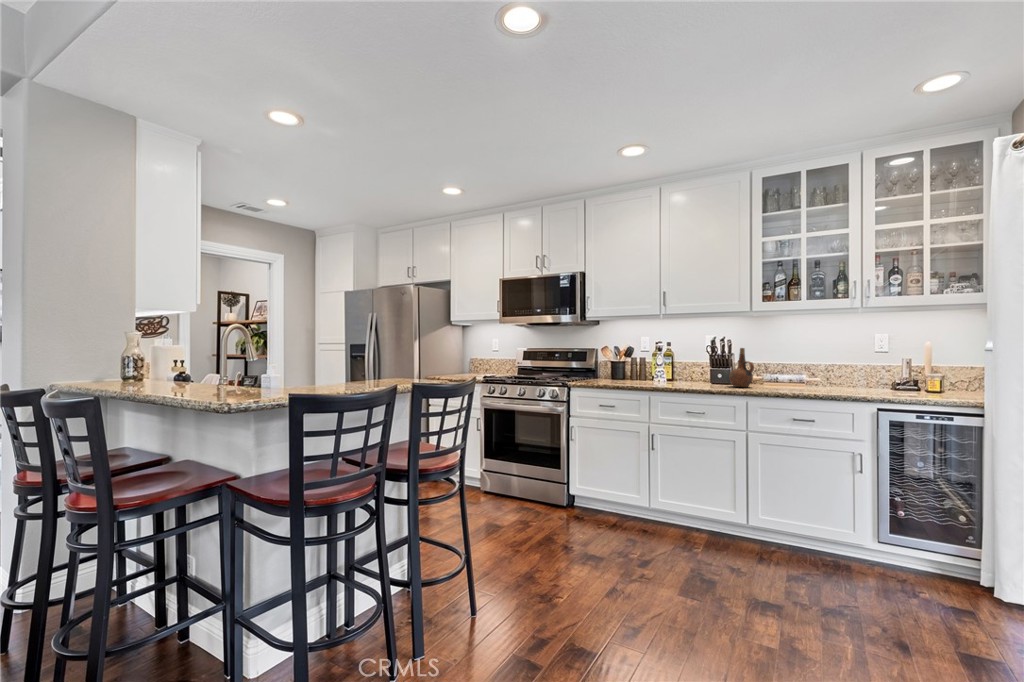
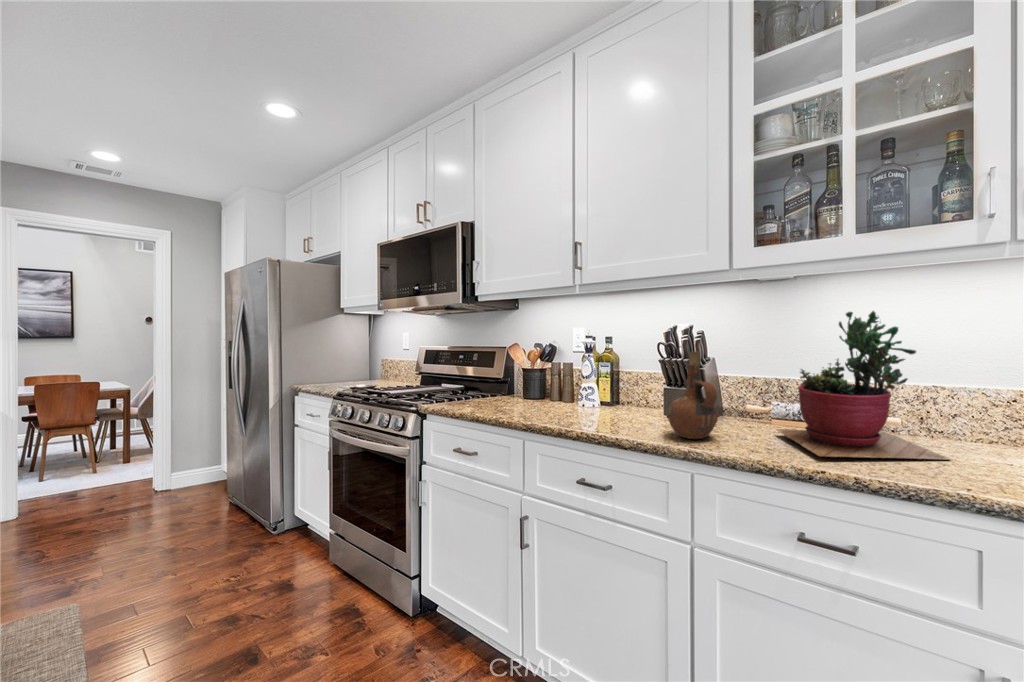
succulent plant: none [774,331,845,389] -> present [777,311,950,459]

